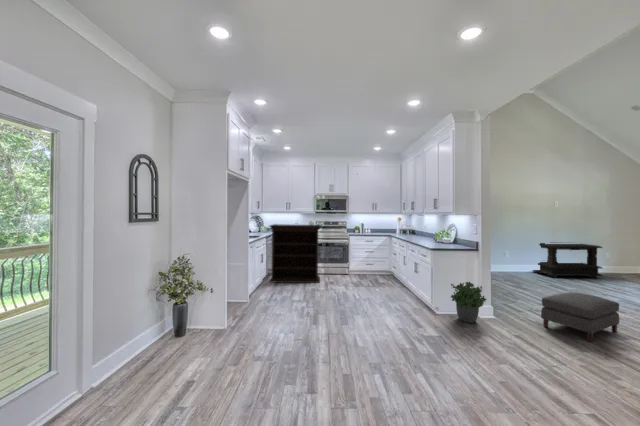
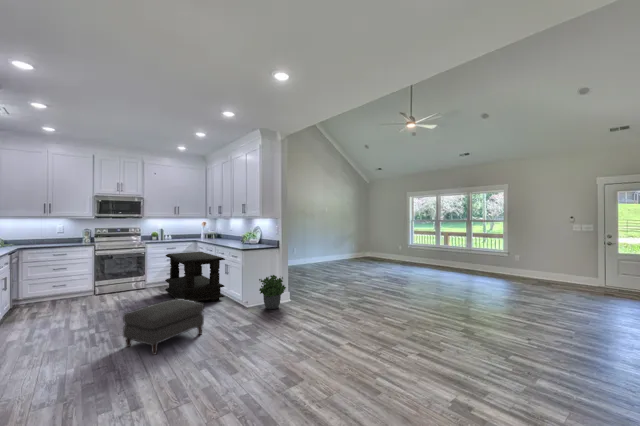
bookshelf: present [270,224,322,283] -> none [18,232,110,317]
coffee table: present [533,243,602,278] -> present [165,252,225,302]
ottoman: present [541,292,619,342] -> present [123,299,204,355]

